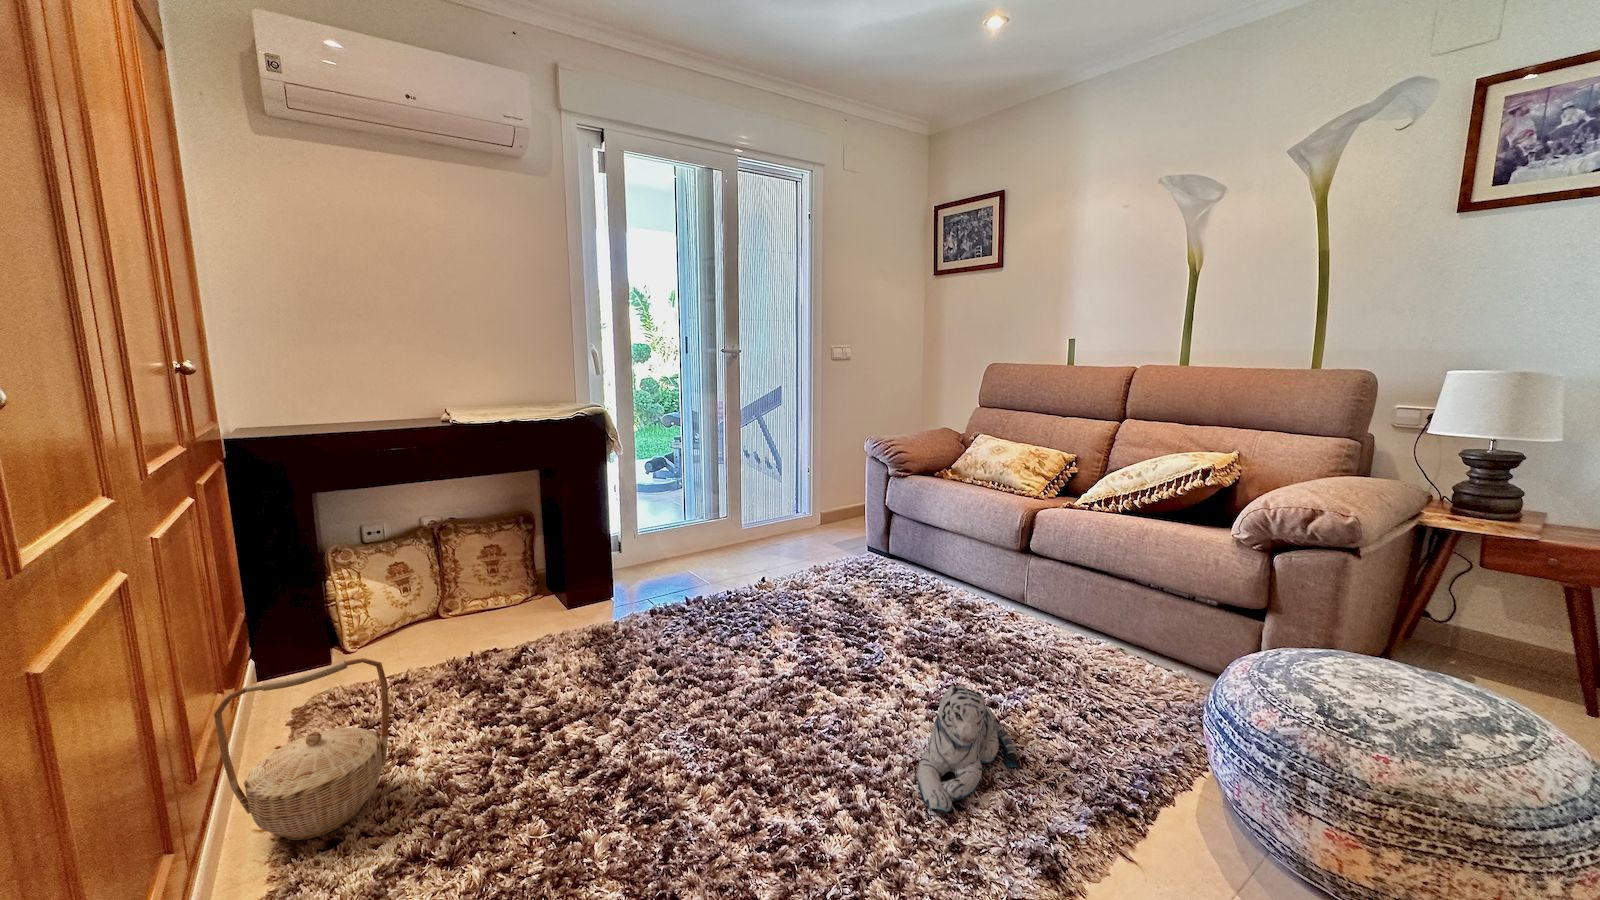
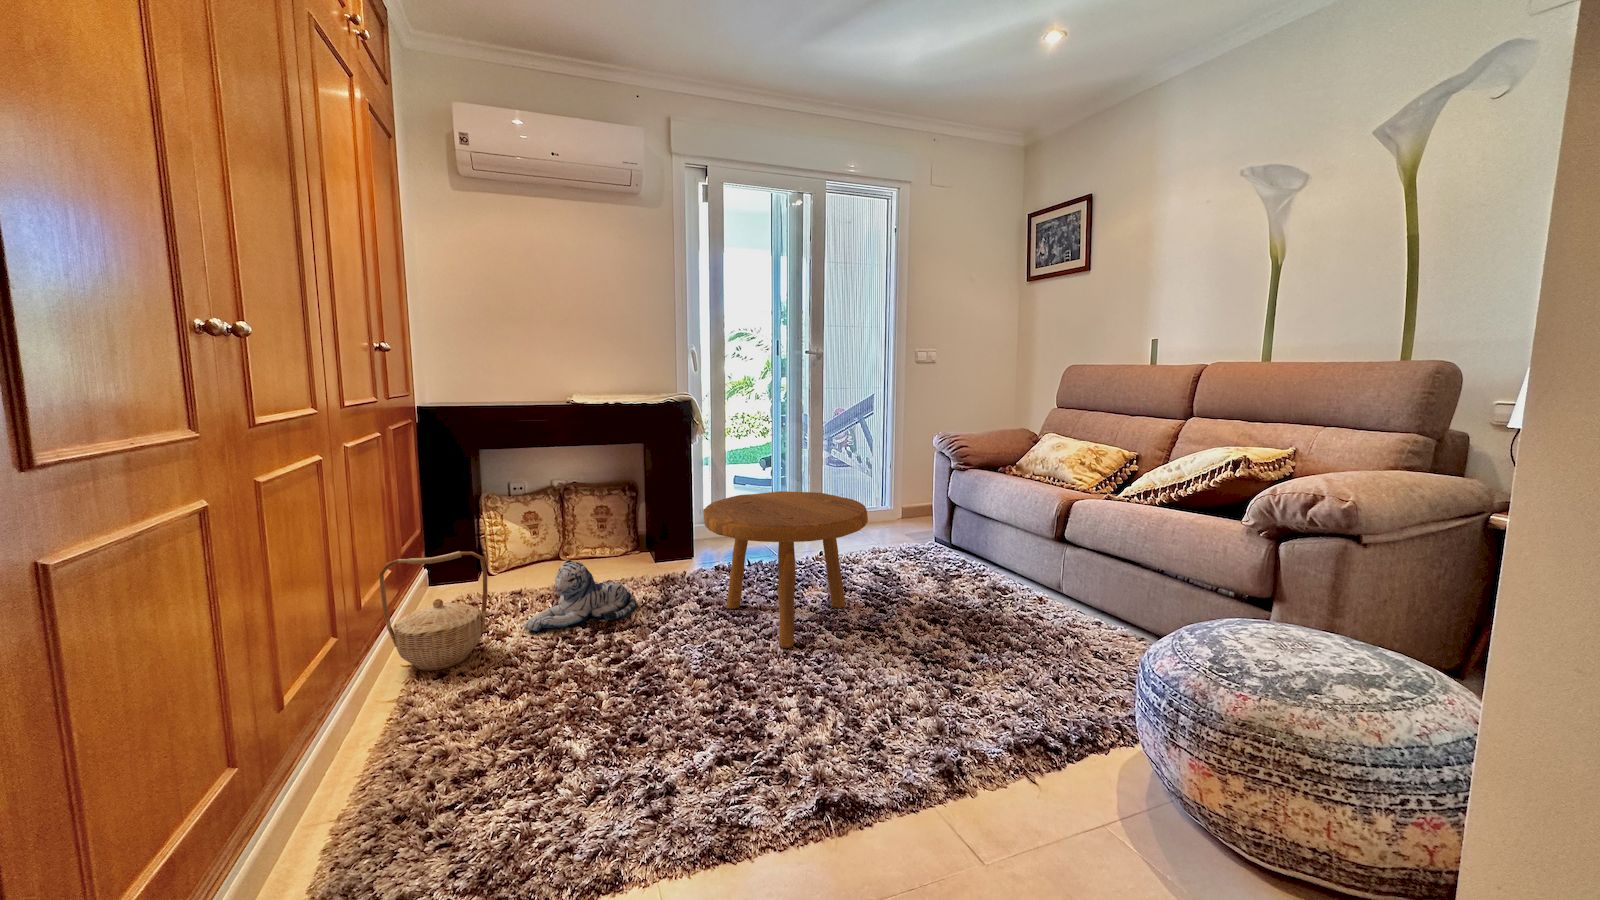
footstool: none [669,522,864,720] -> present [703,491,868,648]
plush toy: present [917,686,1018,812] -> present [524,560,637,631]

